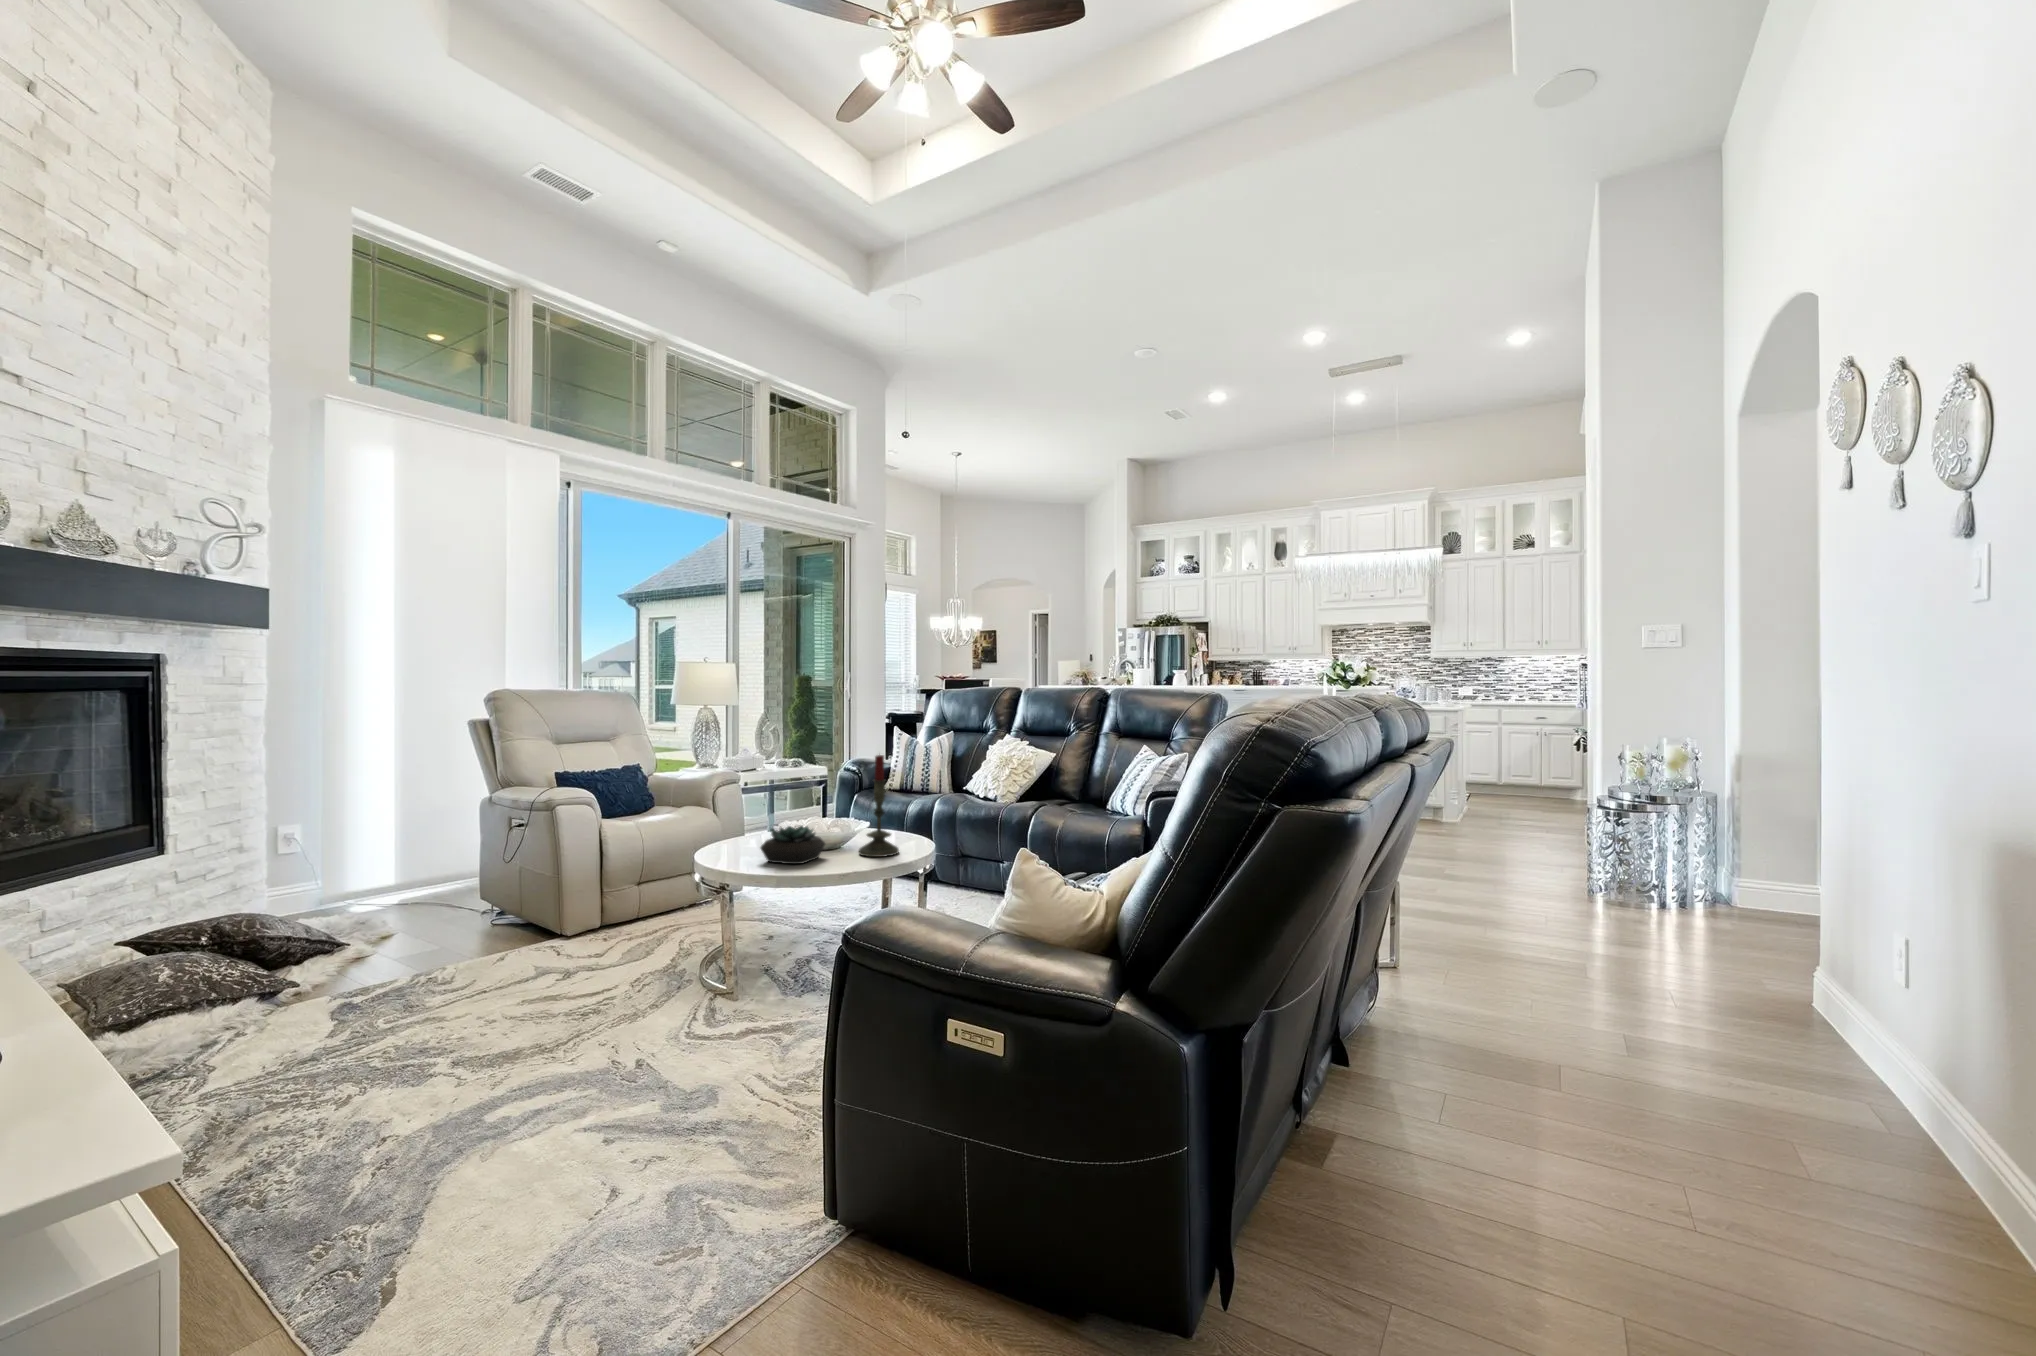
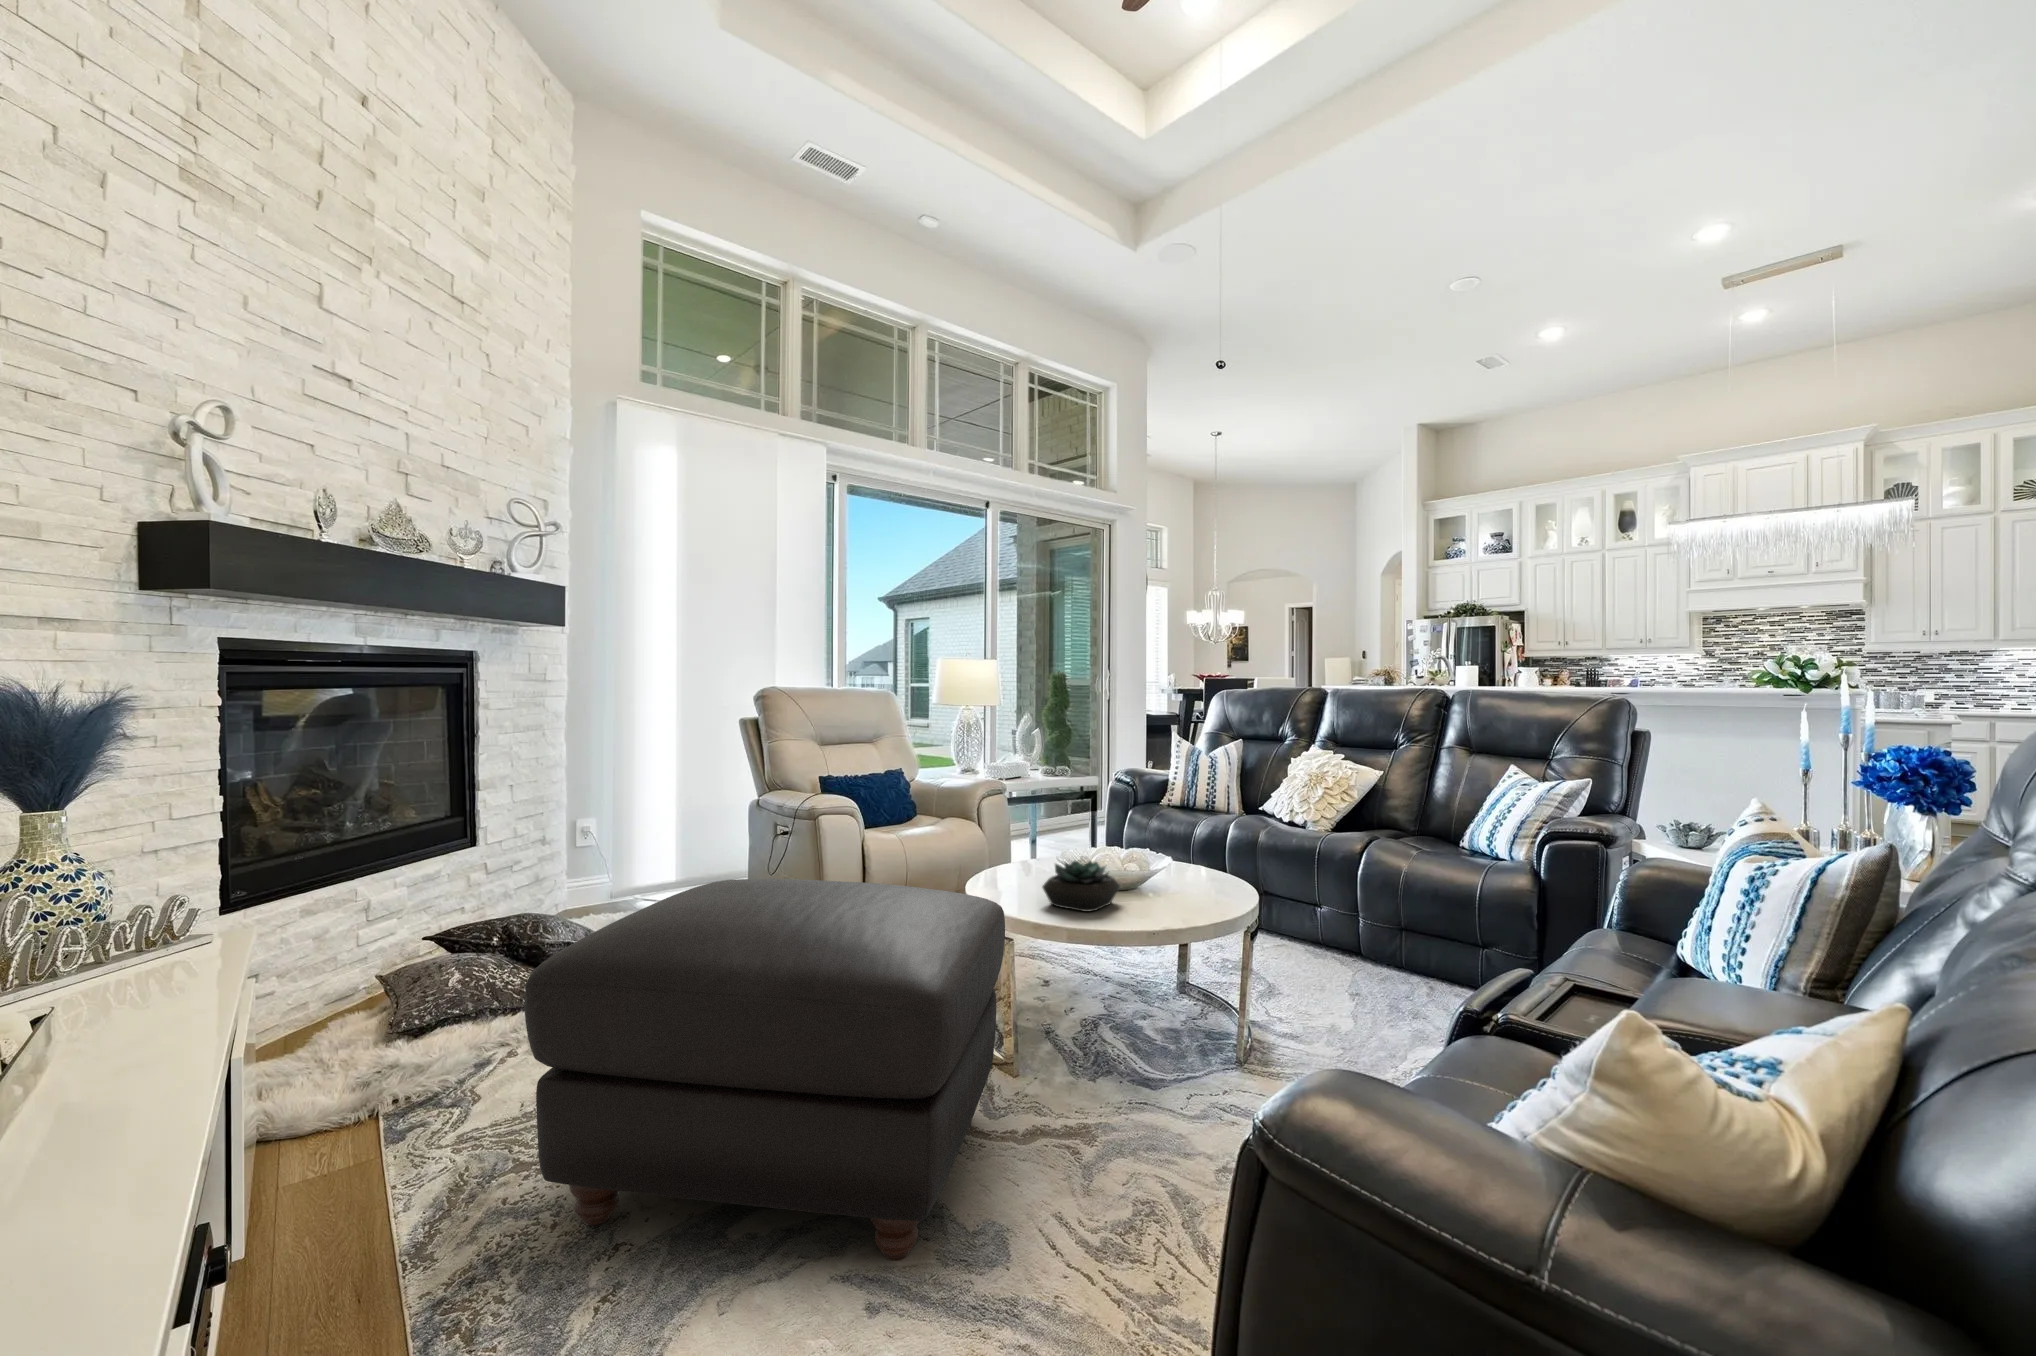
candle: present [859,755,899,857] -> none [1160,774,1210,908]
ottoman: none [289,848,725,1133] -> present [524,879,1005,1260]

